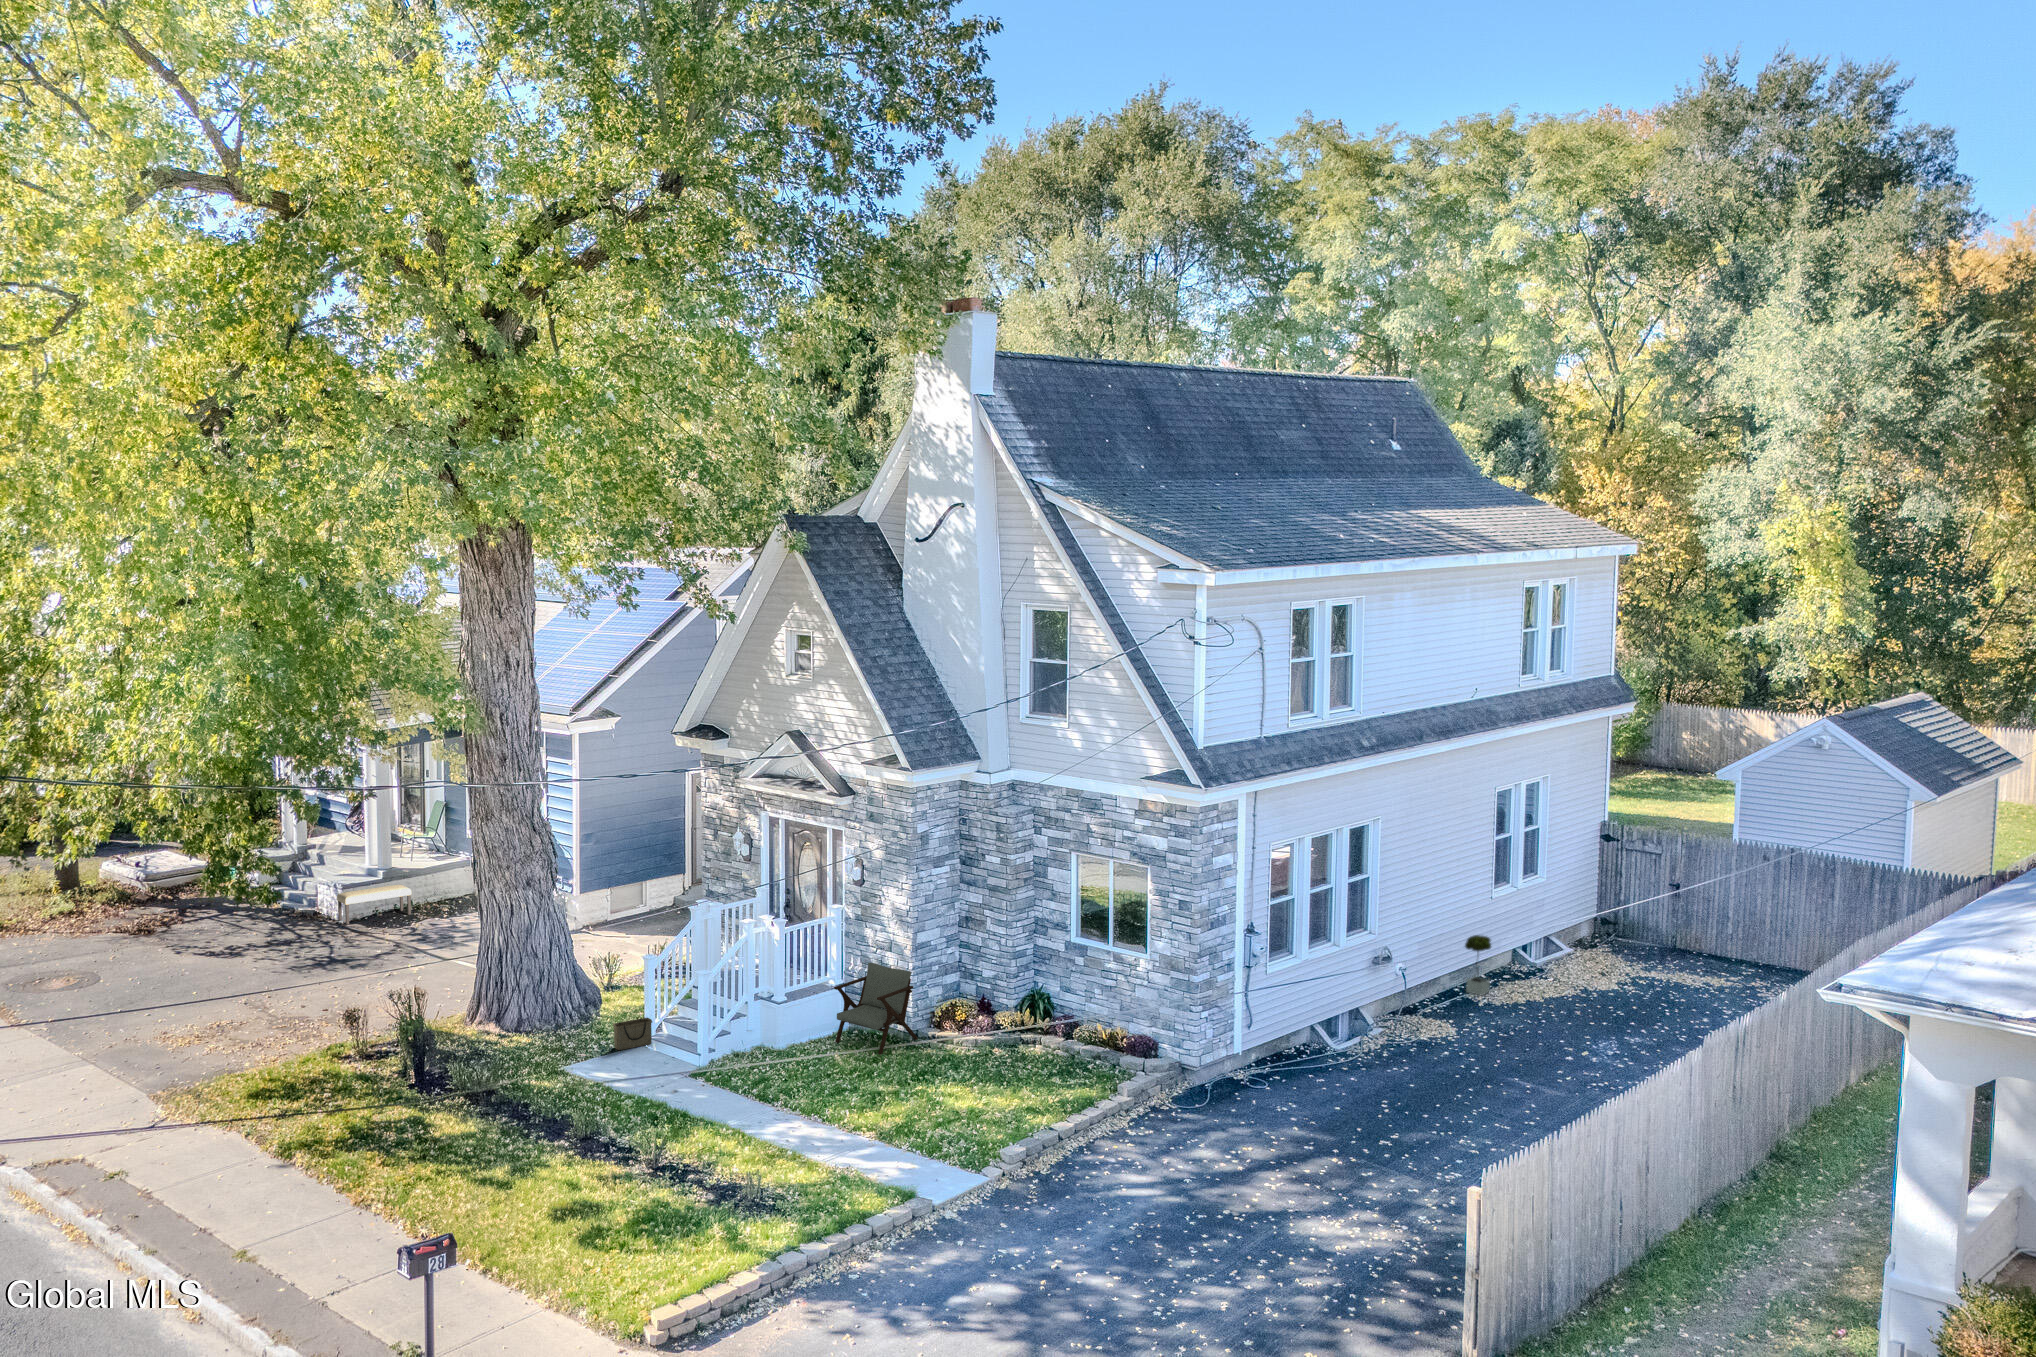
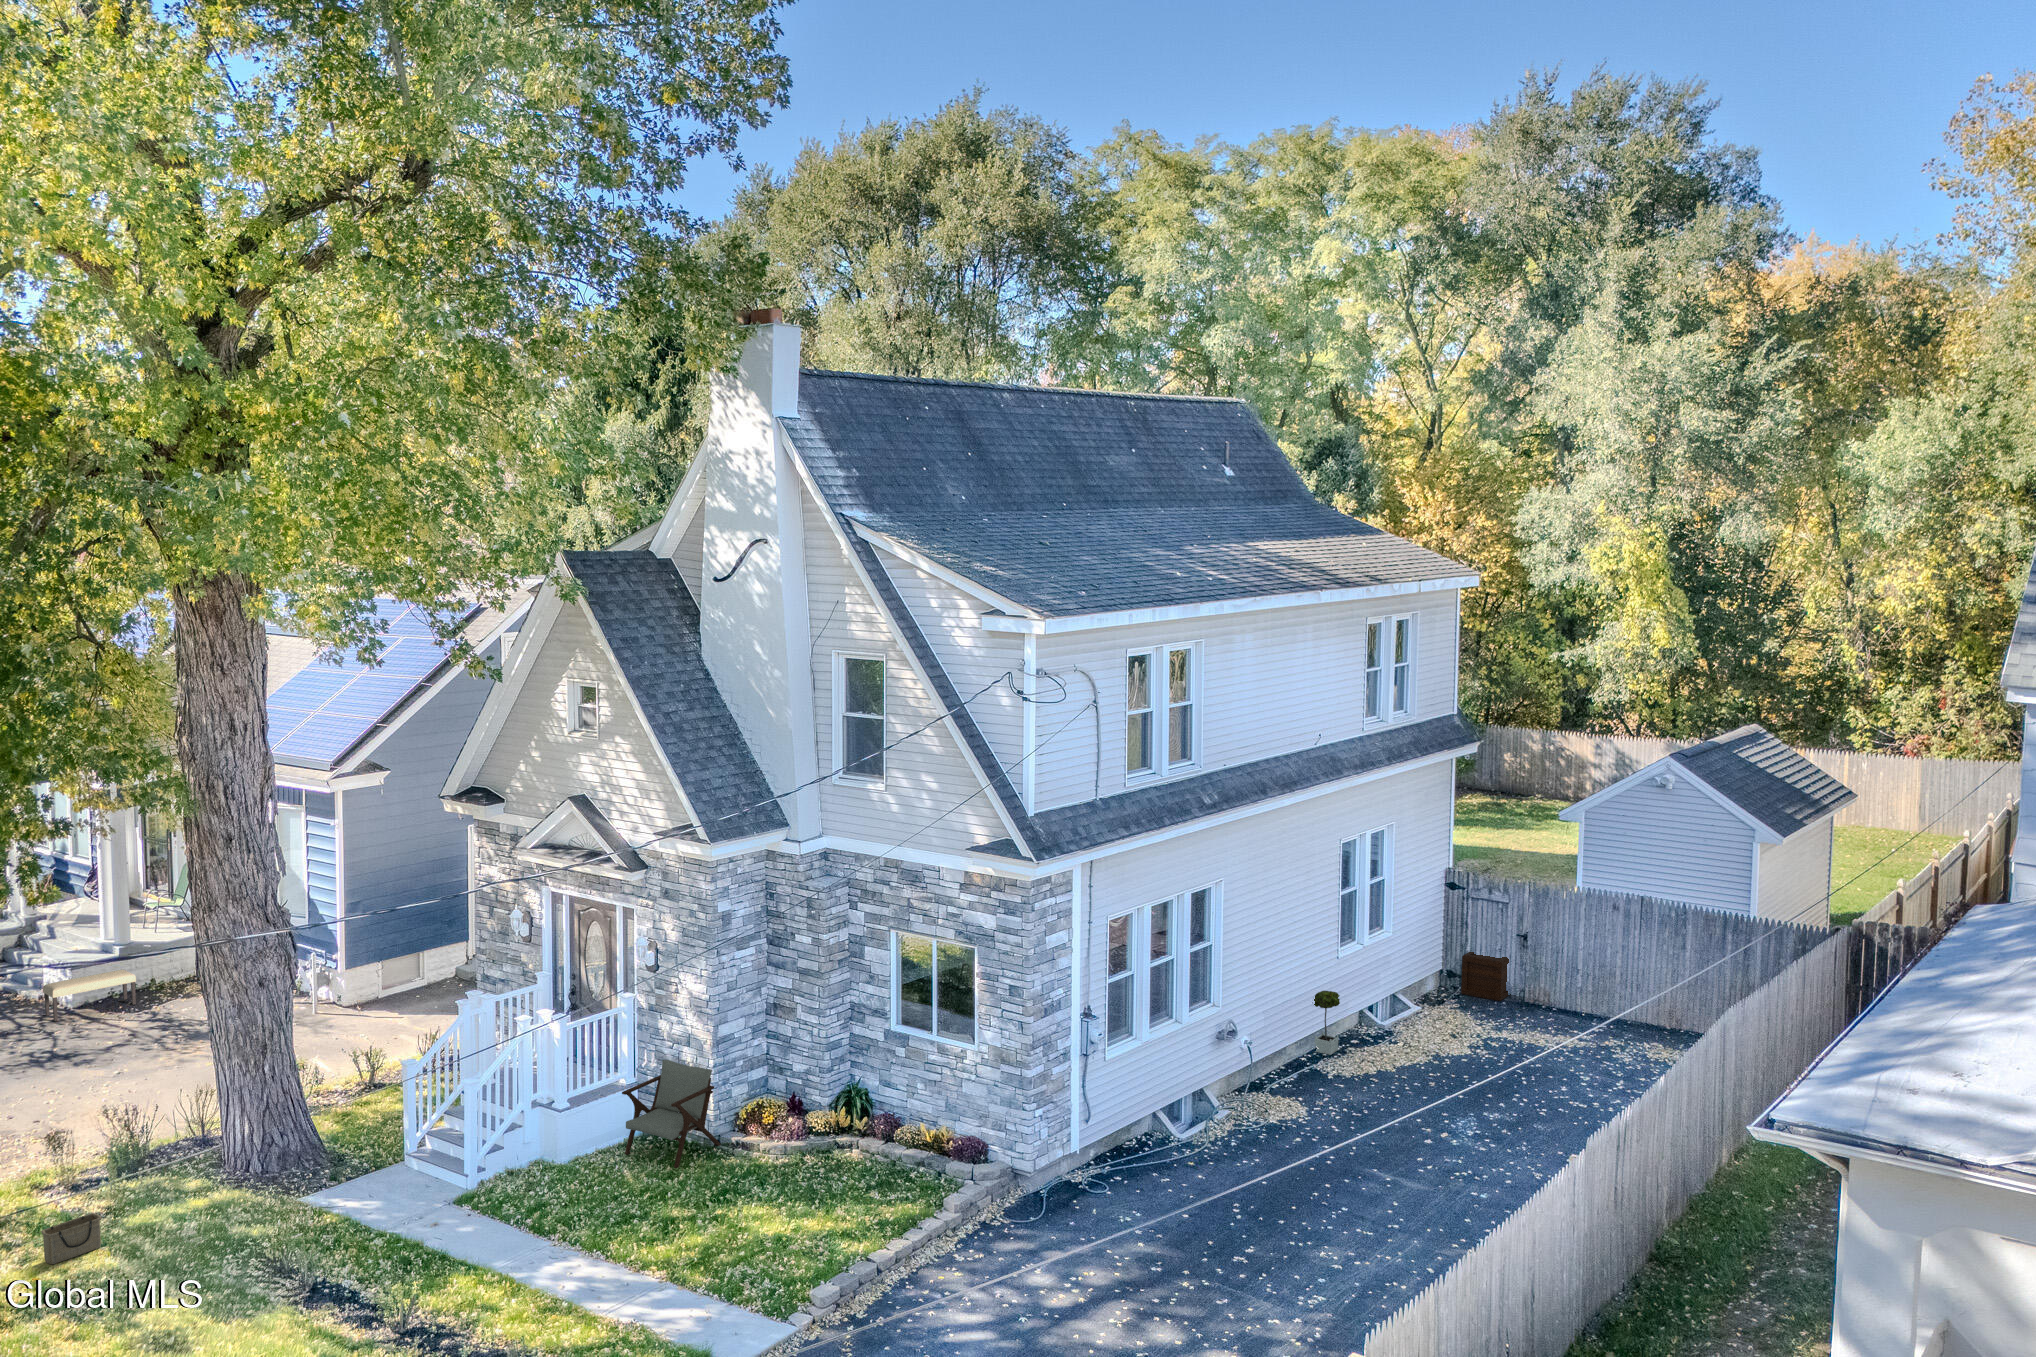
wooden crate: none [1616,907,1672,958] -> present [1461,952,1509,1001]
basket: present [613,1018,652,1050] -> present [41,1213,101,1264]

